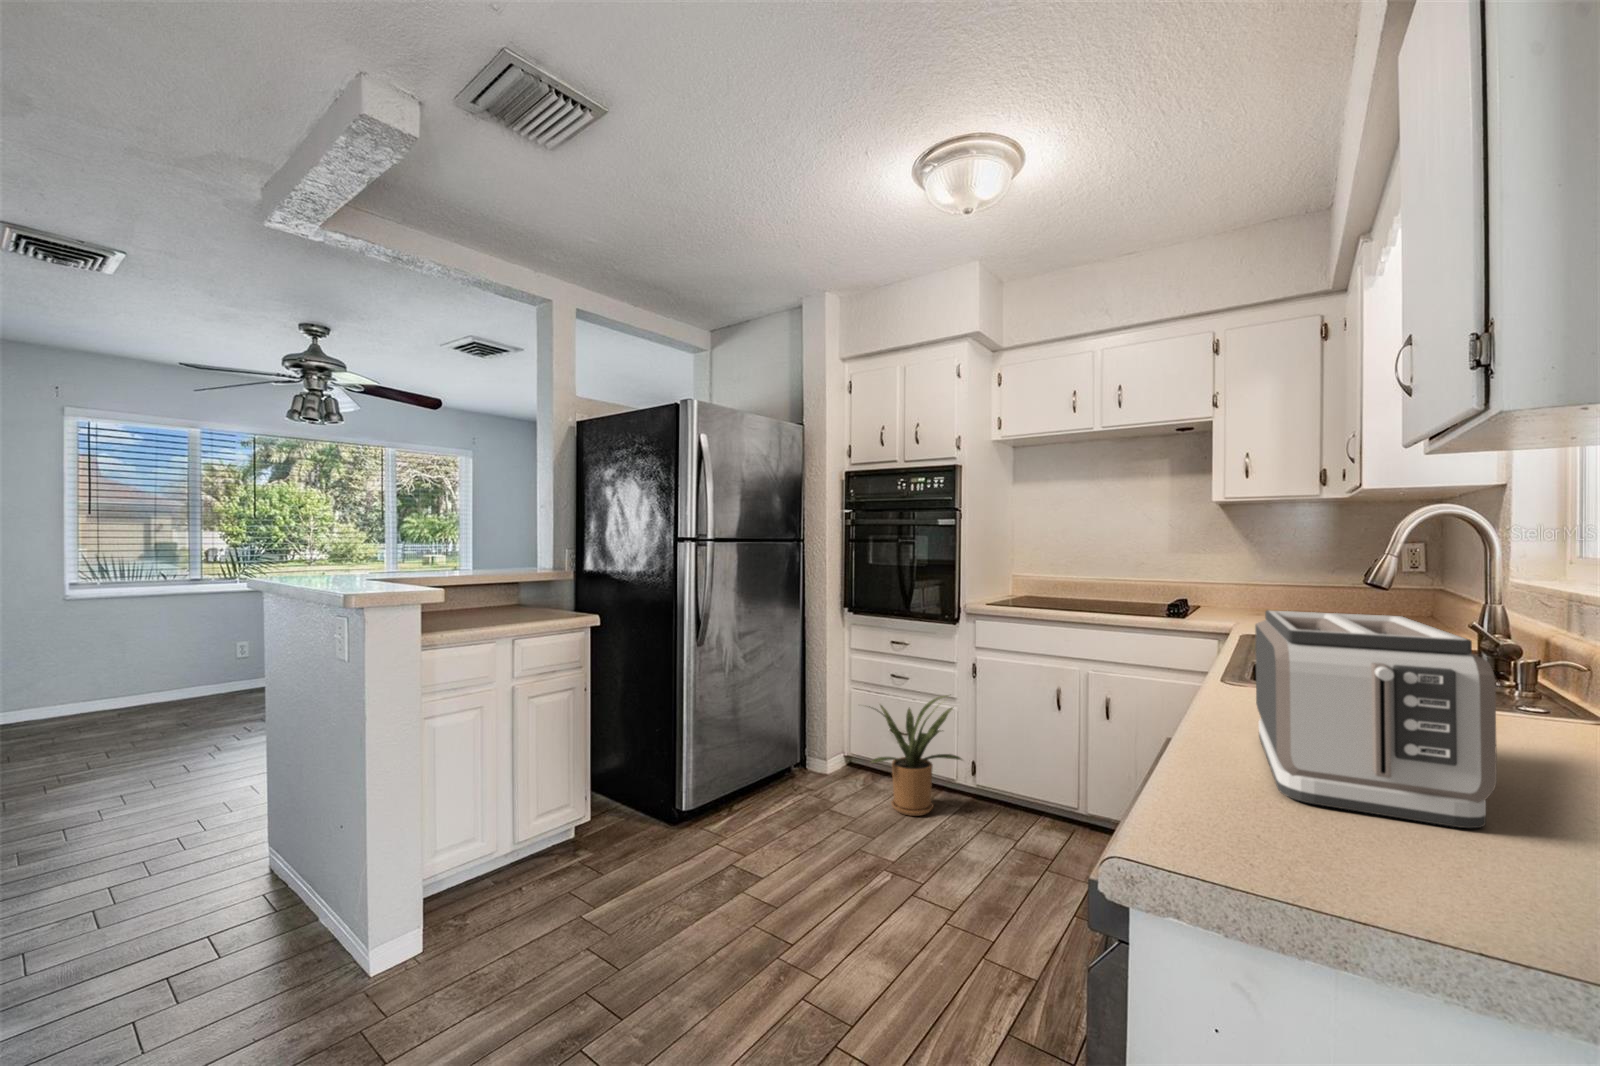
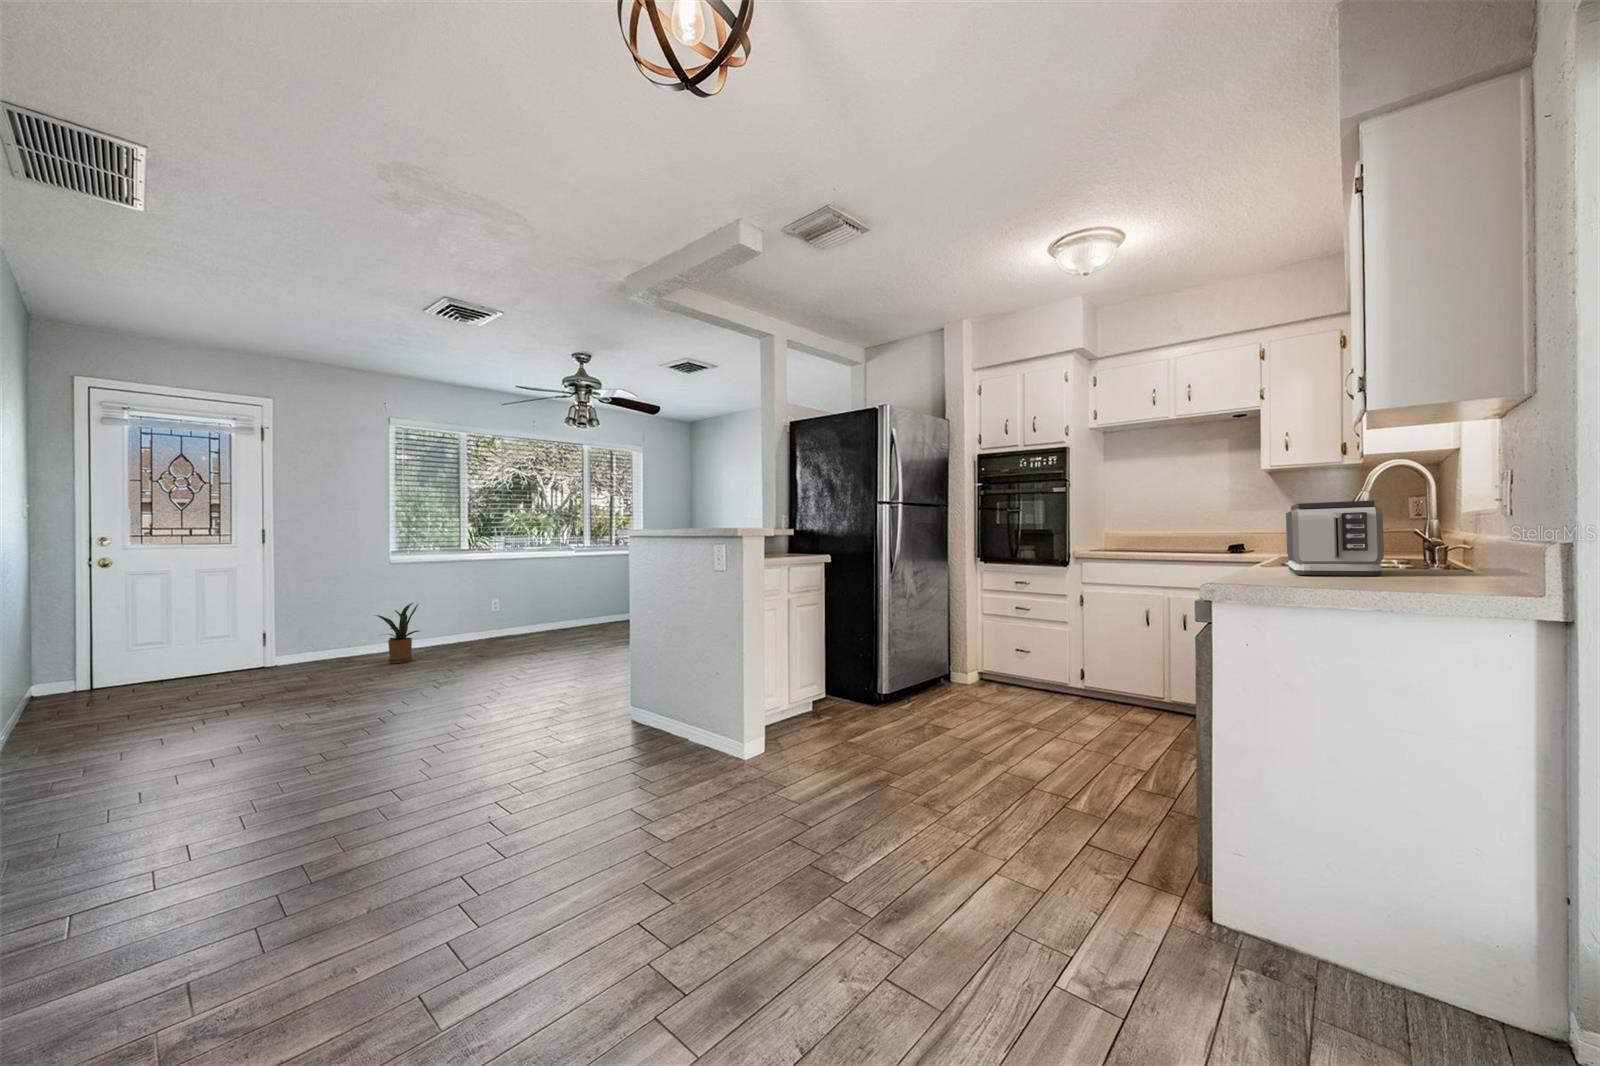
house plant: present [869,695,962,816] -> present [376,603,419,663]

